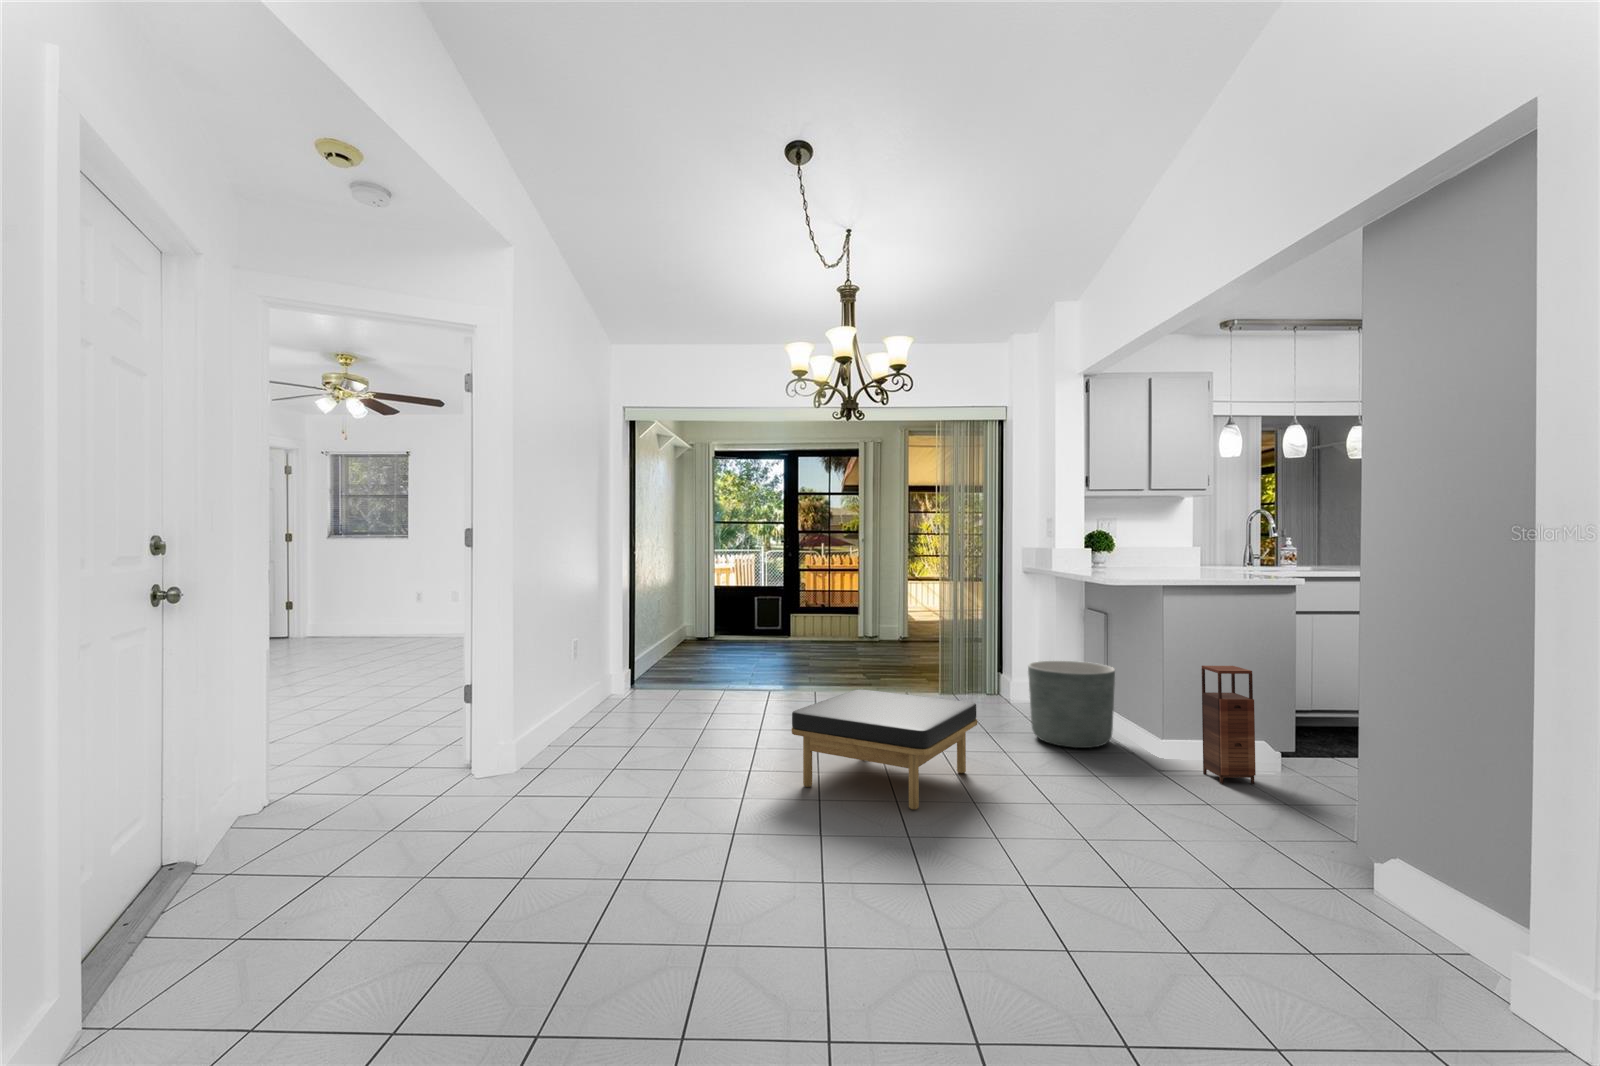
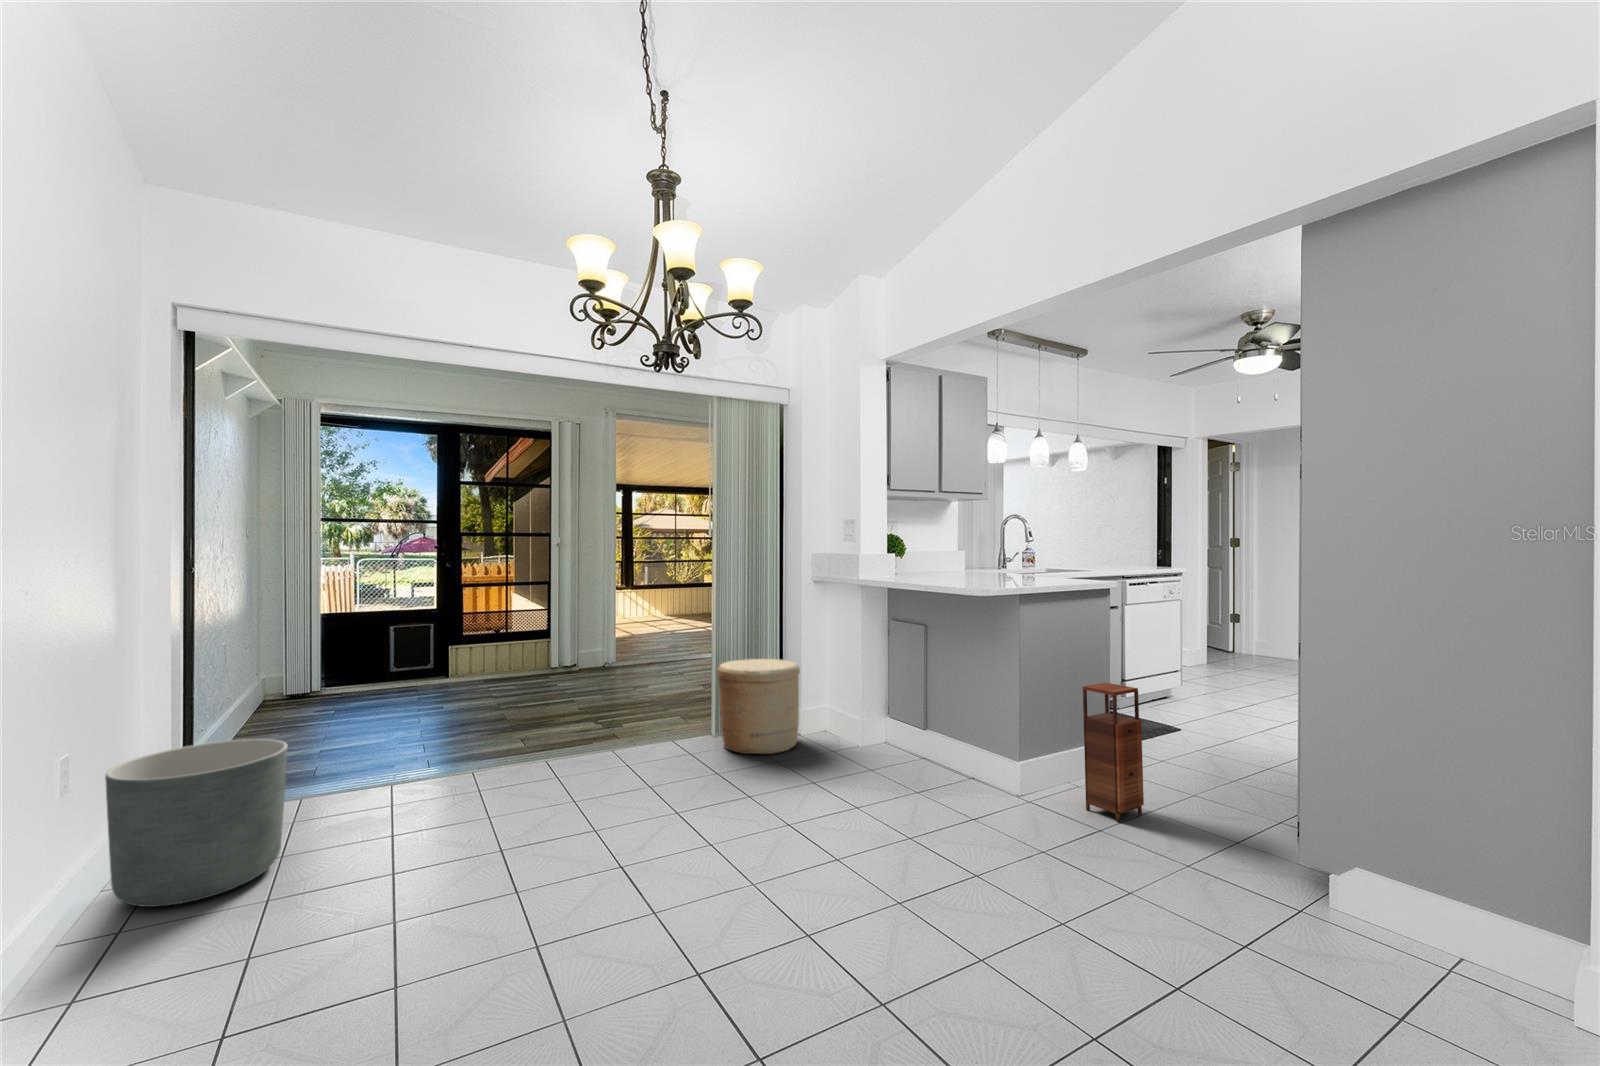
woven basket: none [939,633,1008,706] -> present [717,659,800,754]
planter: present [1028,661,1115,748] -> present [105,739,288,907]
ottoman: present [792,689,977,809] -> none [642,777,912,997]

